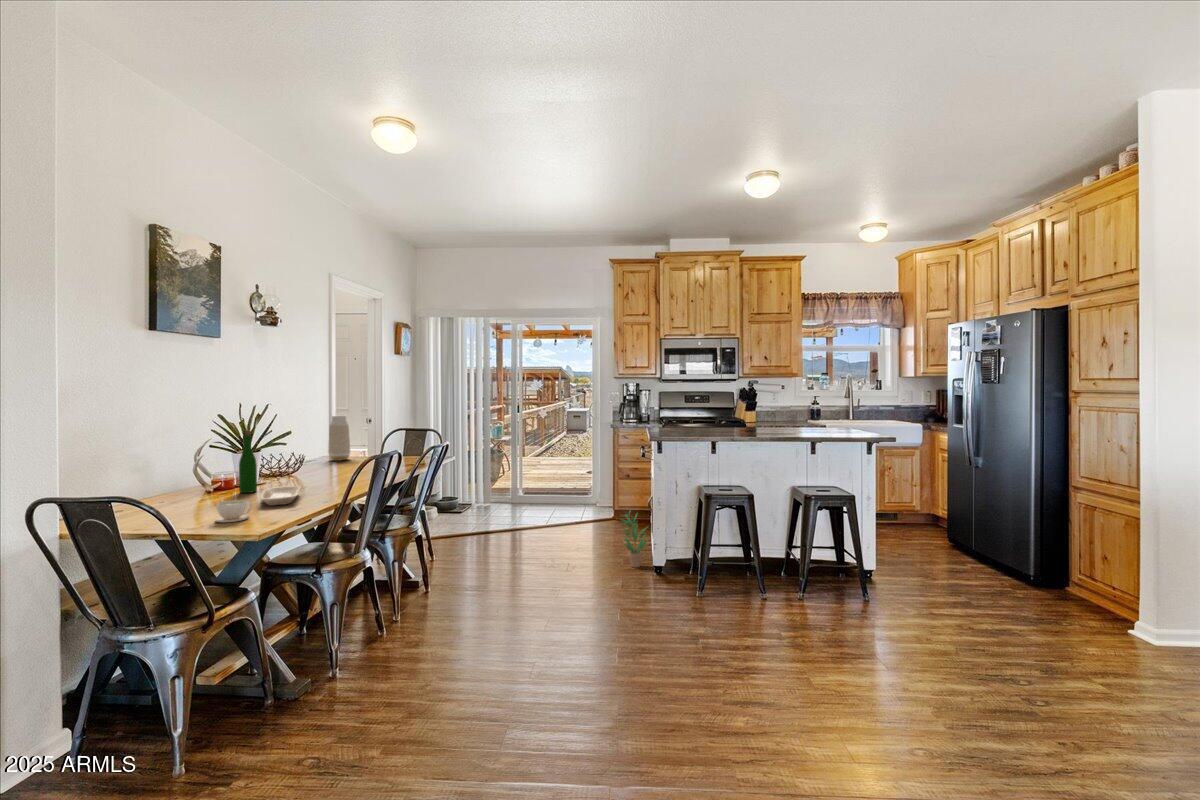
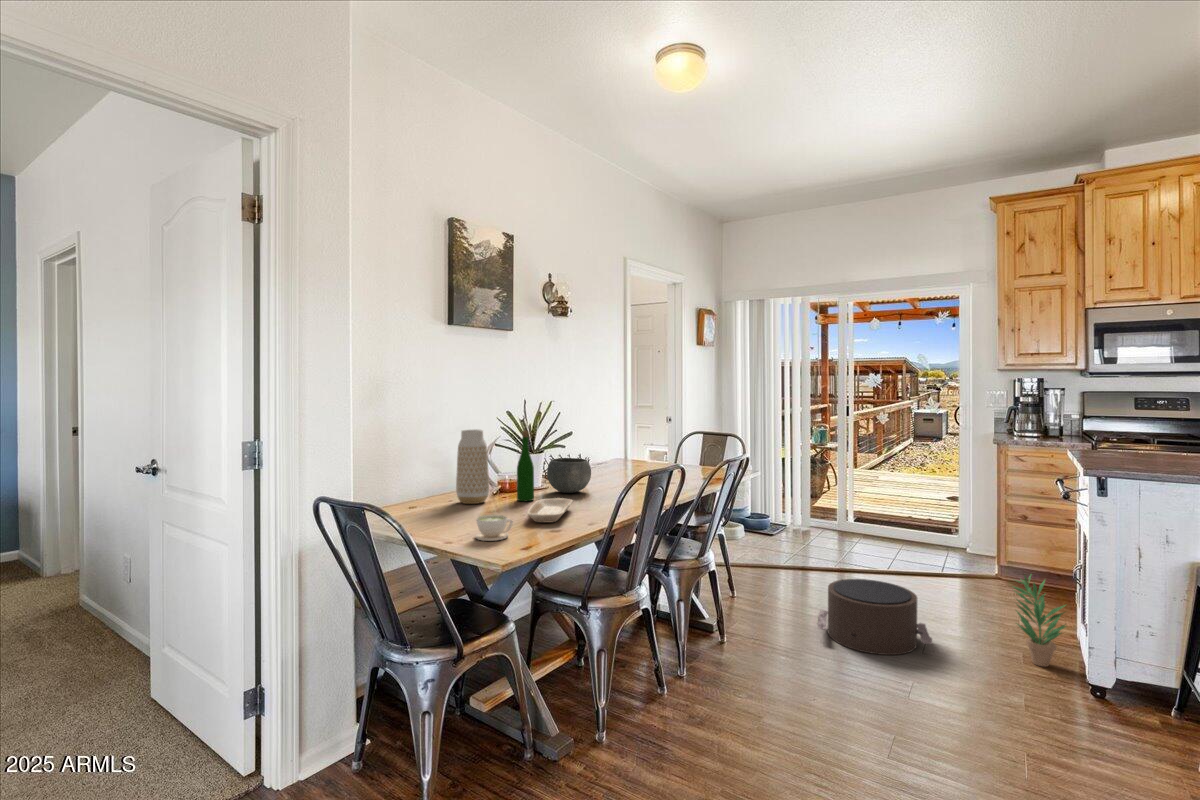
vase: present [328,415,350,461] -> present [456,429,489,504]
bowl: none [267,453,311,484] -> present [547,458,591,493]
pouf: none [499,530,575,580] -> present [817,579,932,655]

